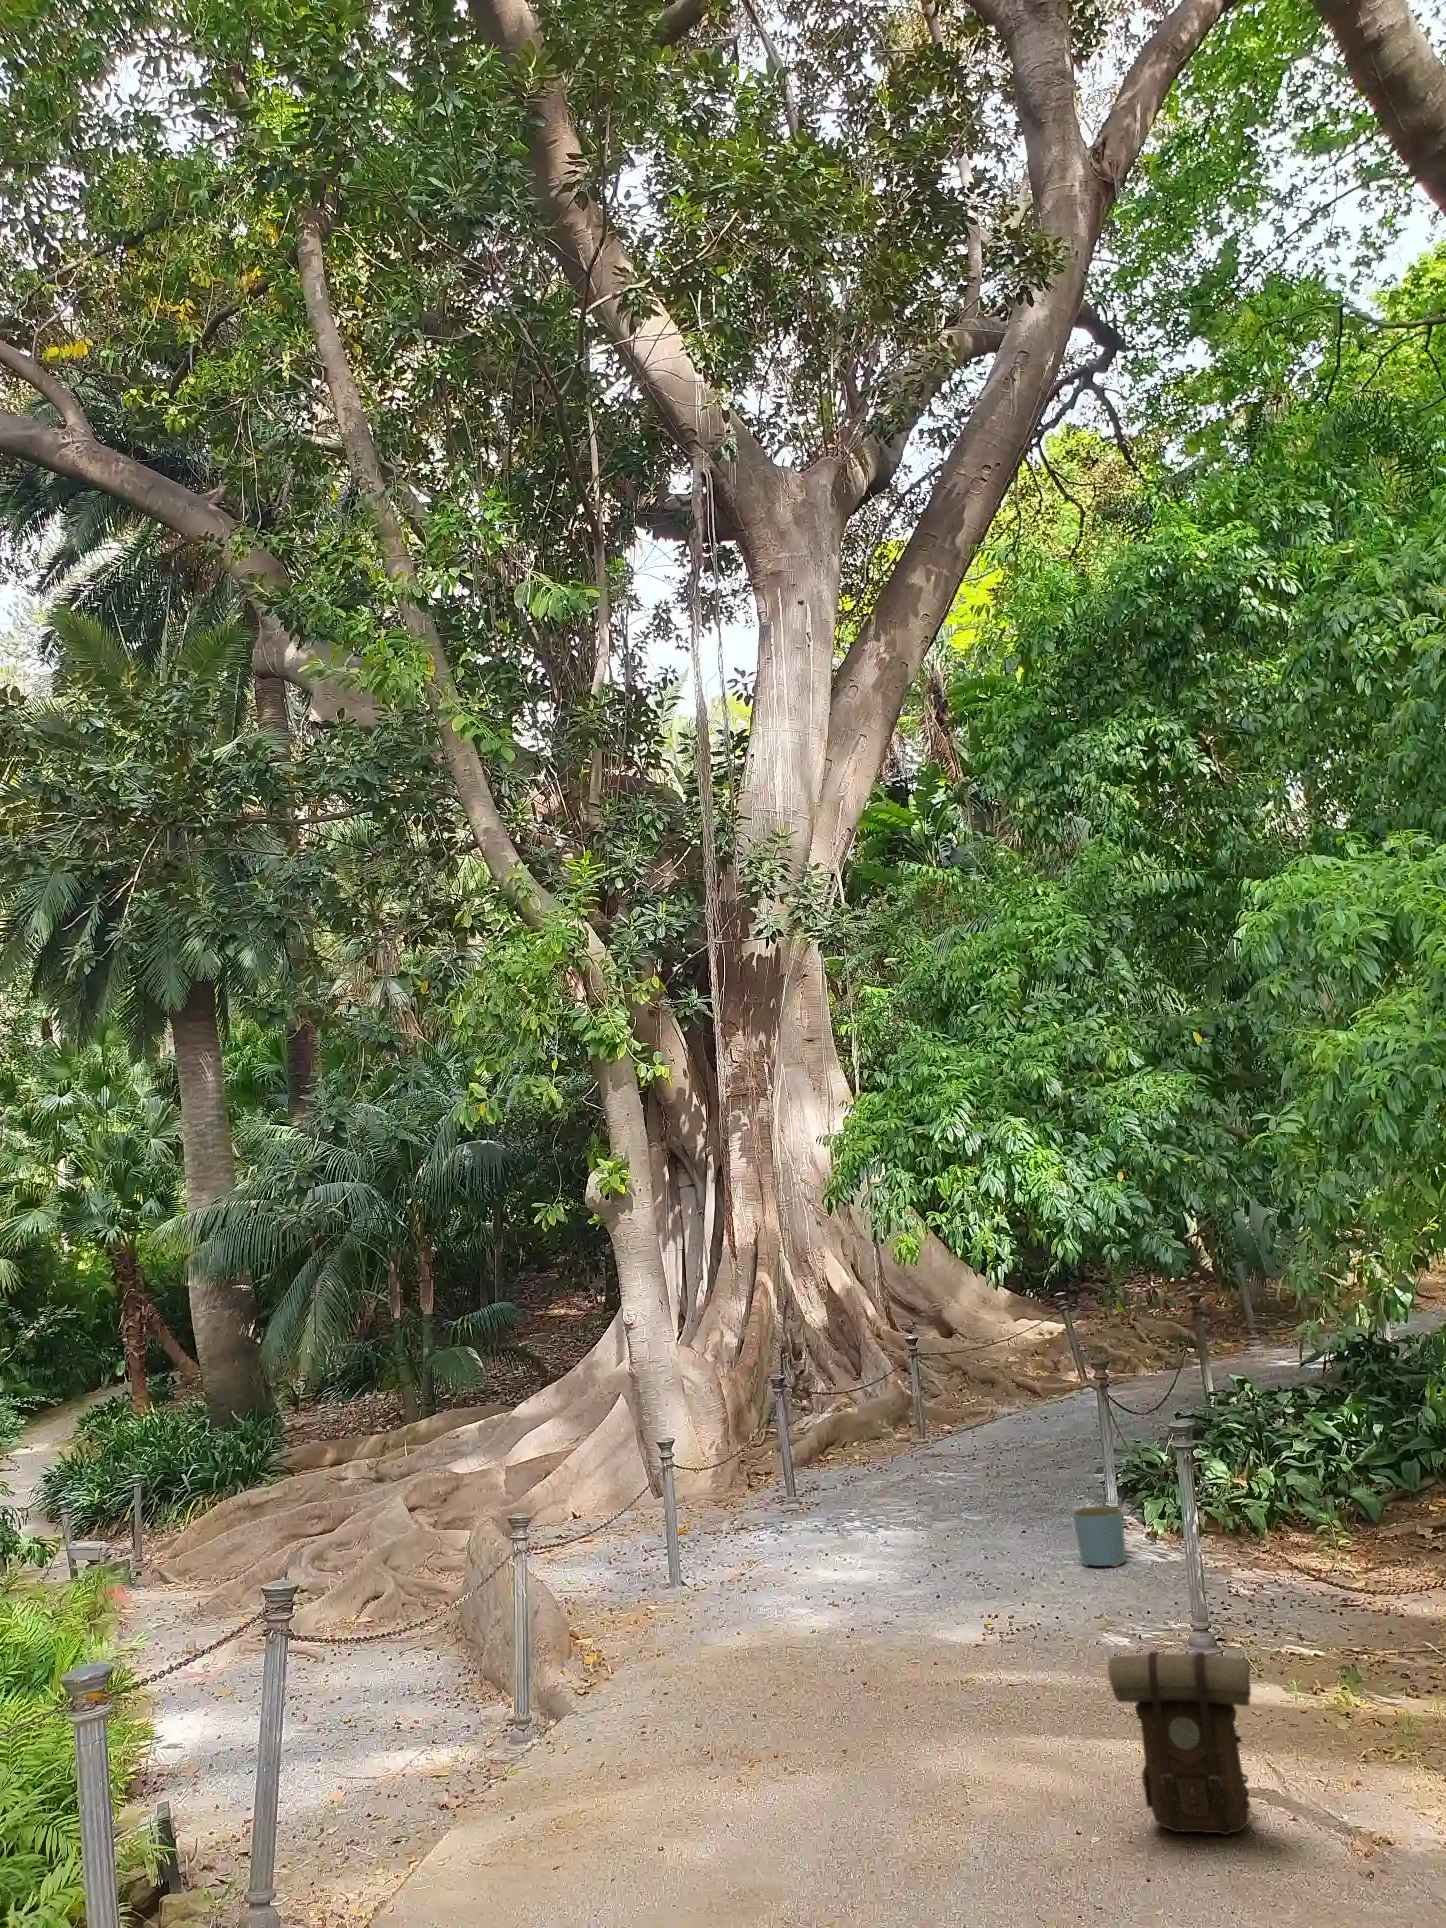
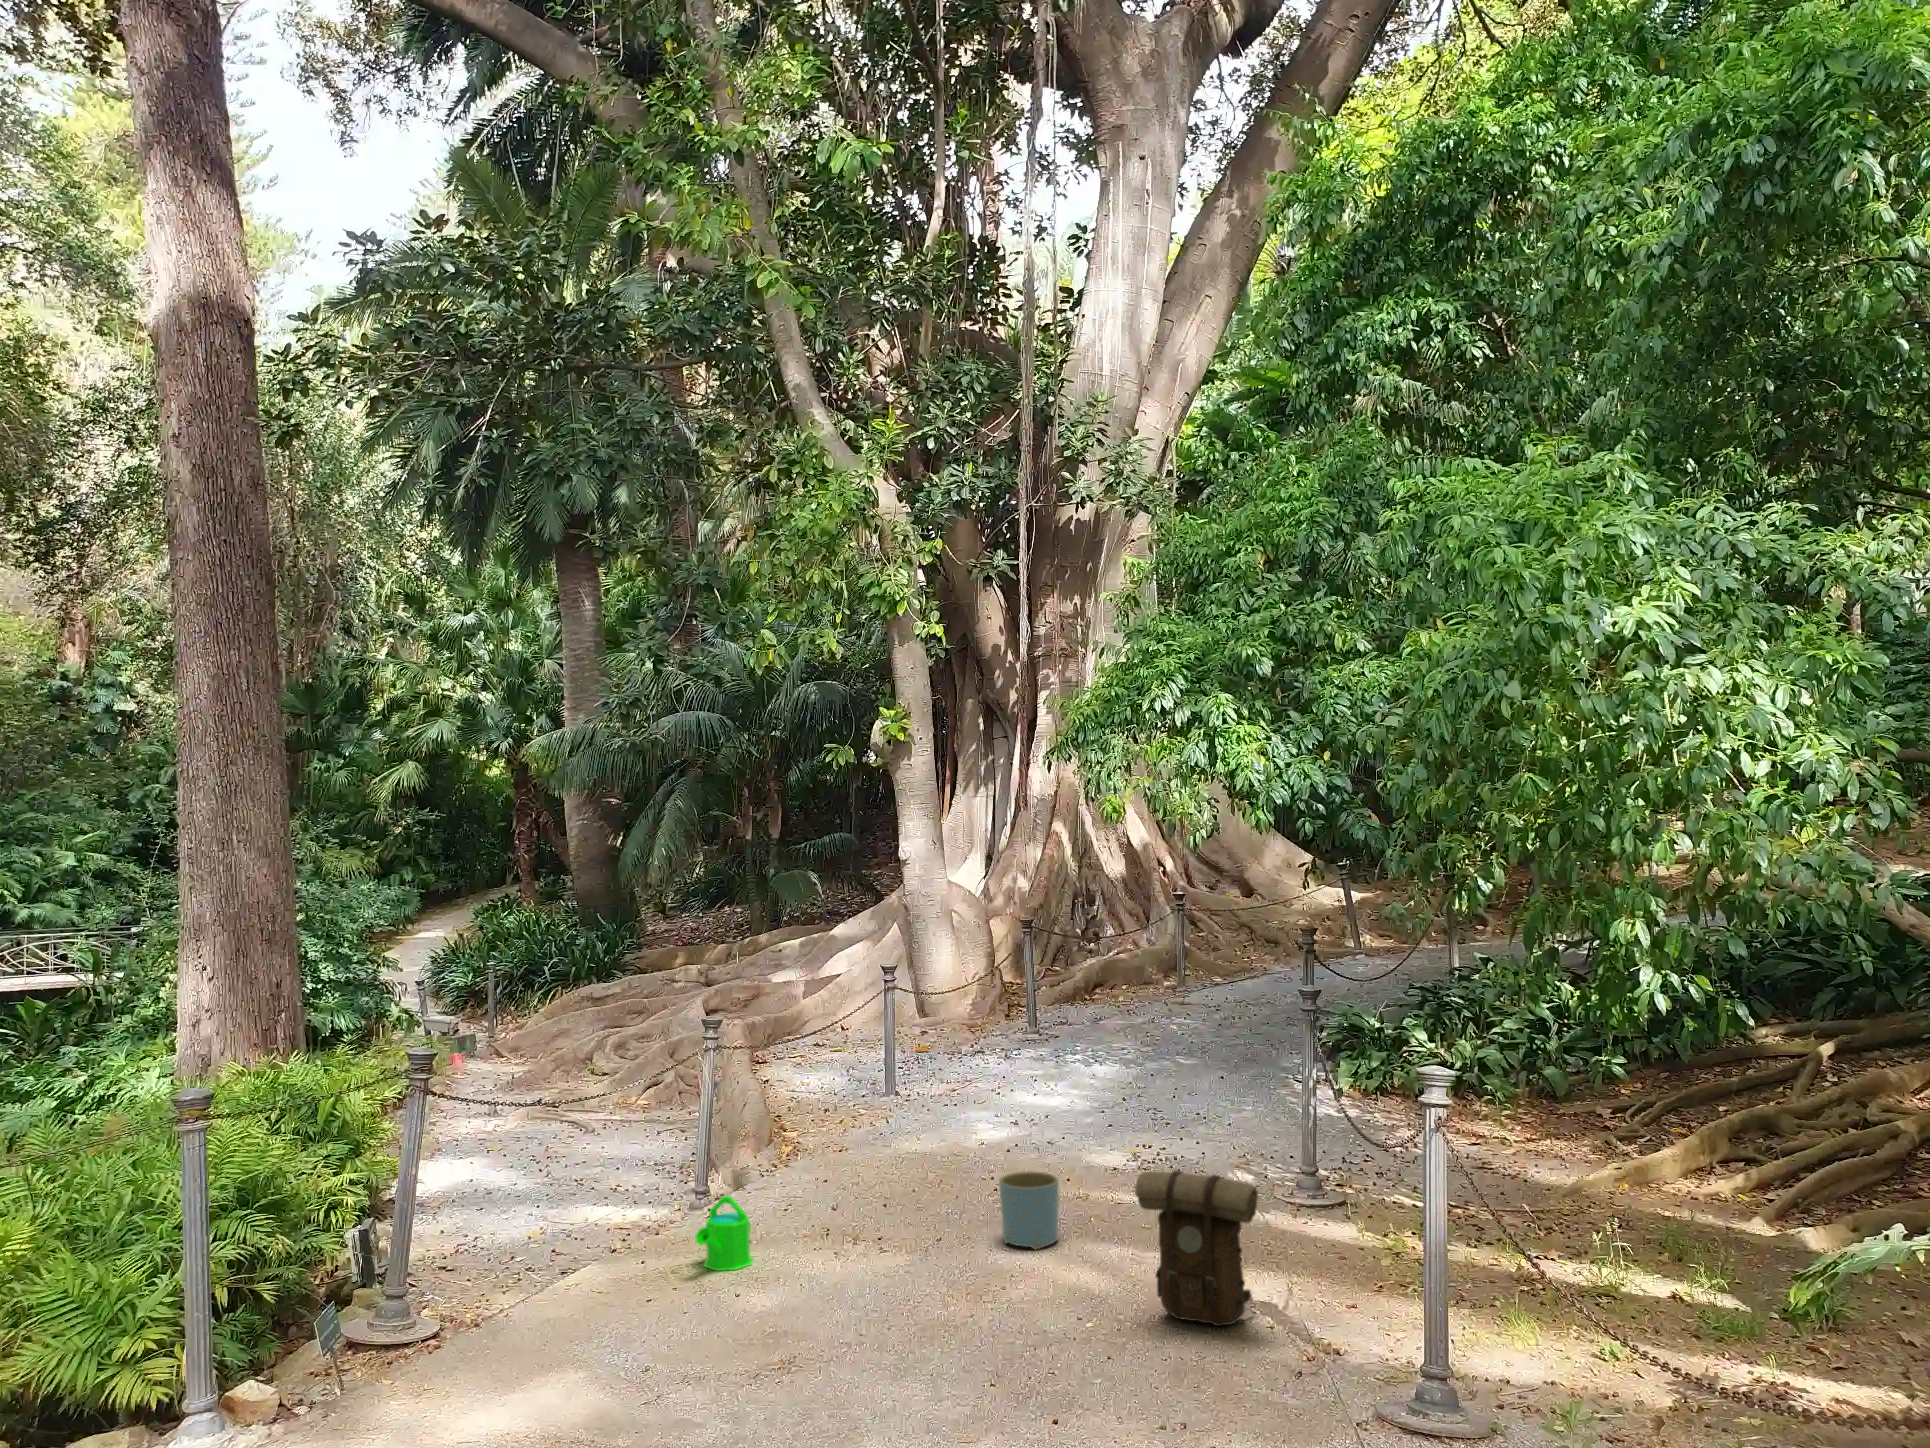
planter: present [1073,1506,1126,1567] -> present [999,1171,1059,1249]
watering can: none [570,1744,633,1841] -> present [696,1196,753,1271]

